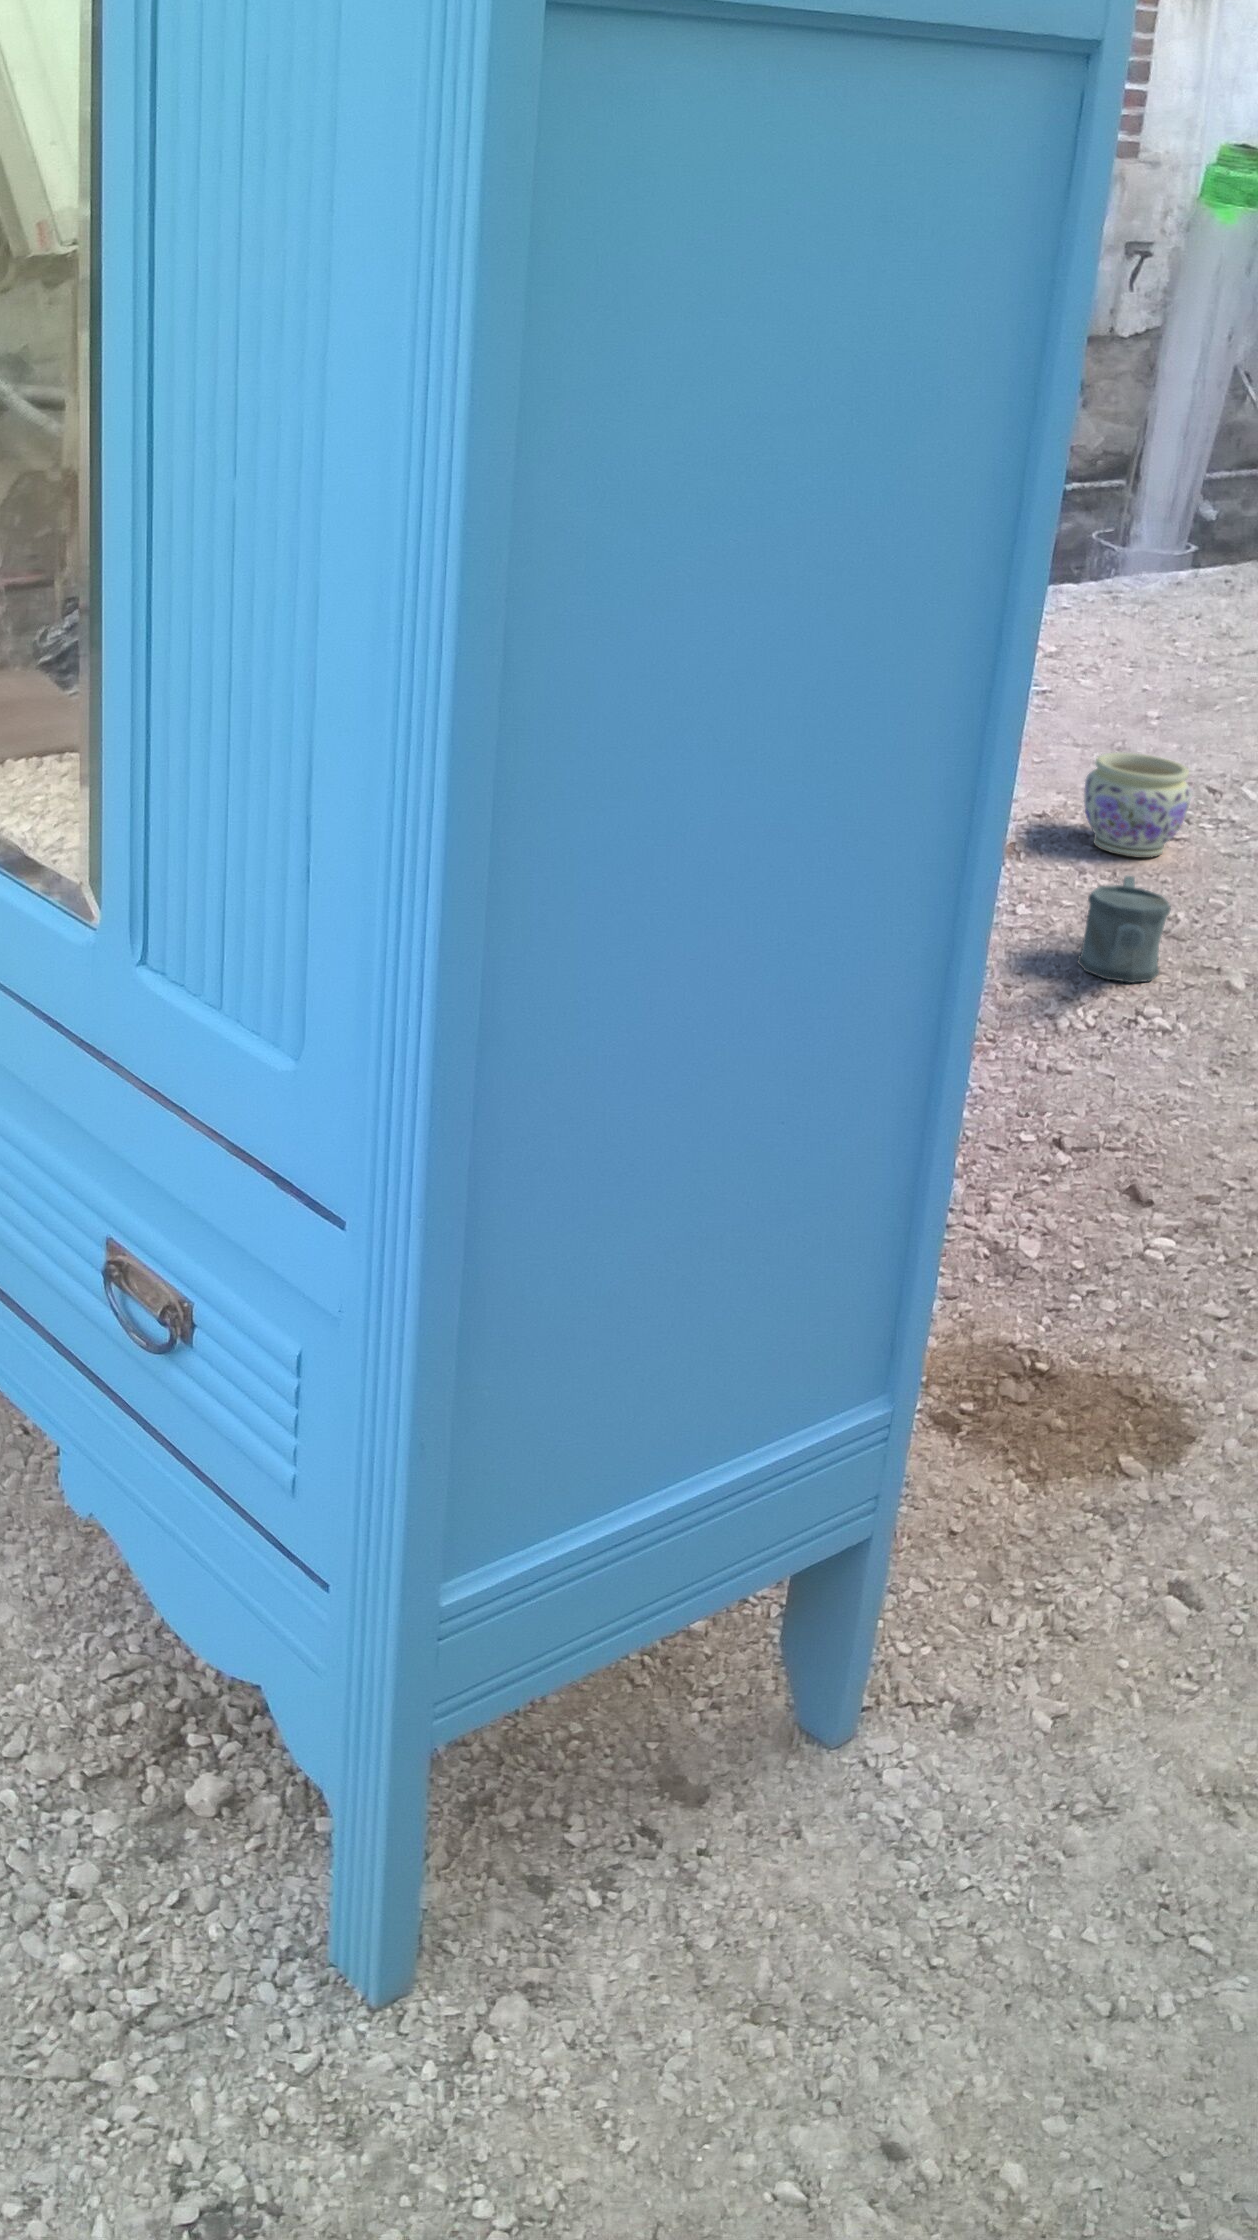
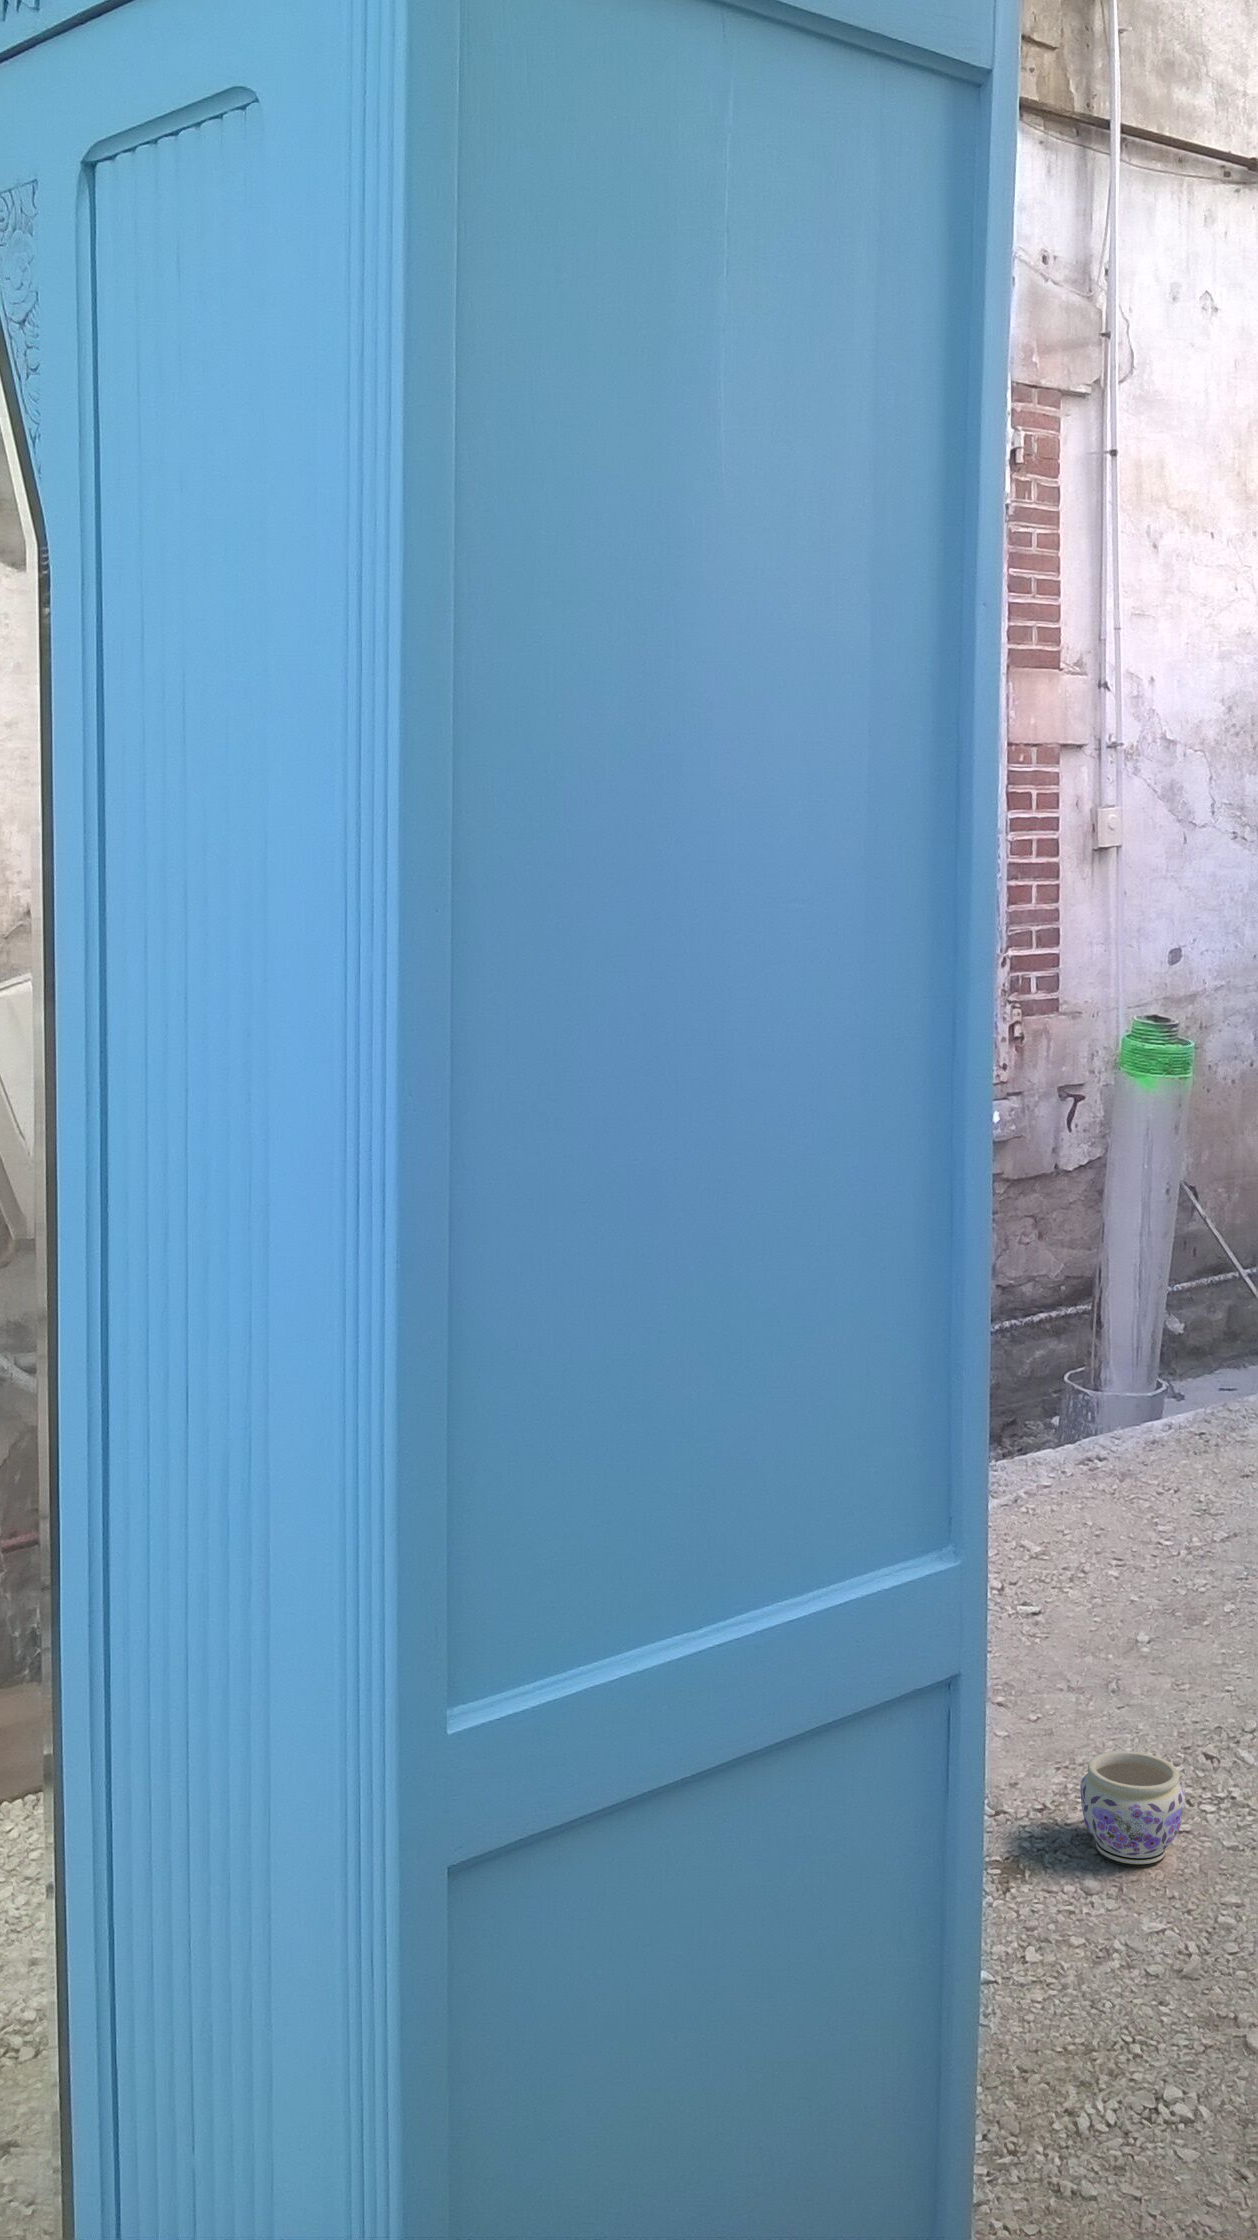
watering can: present [1077,876,1171,983] -> none [1093,1926,1175,2053]

